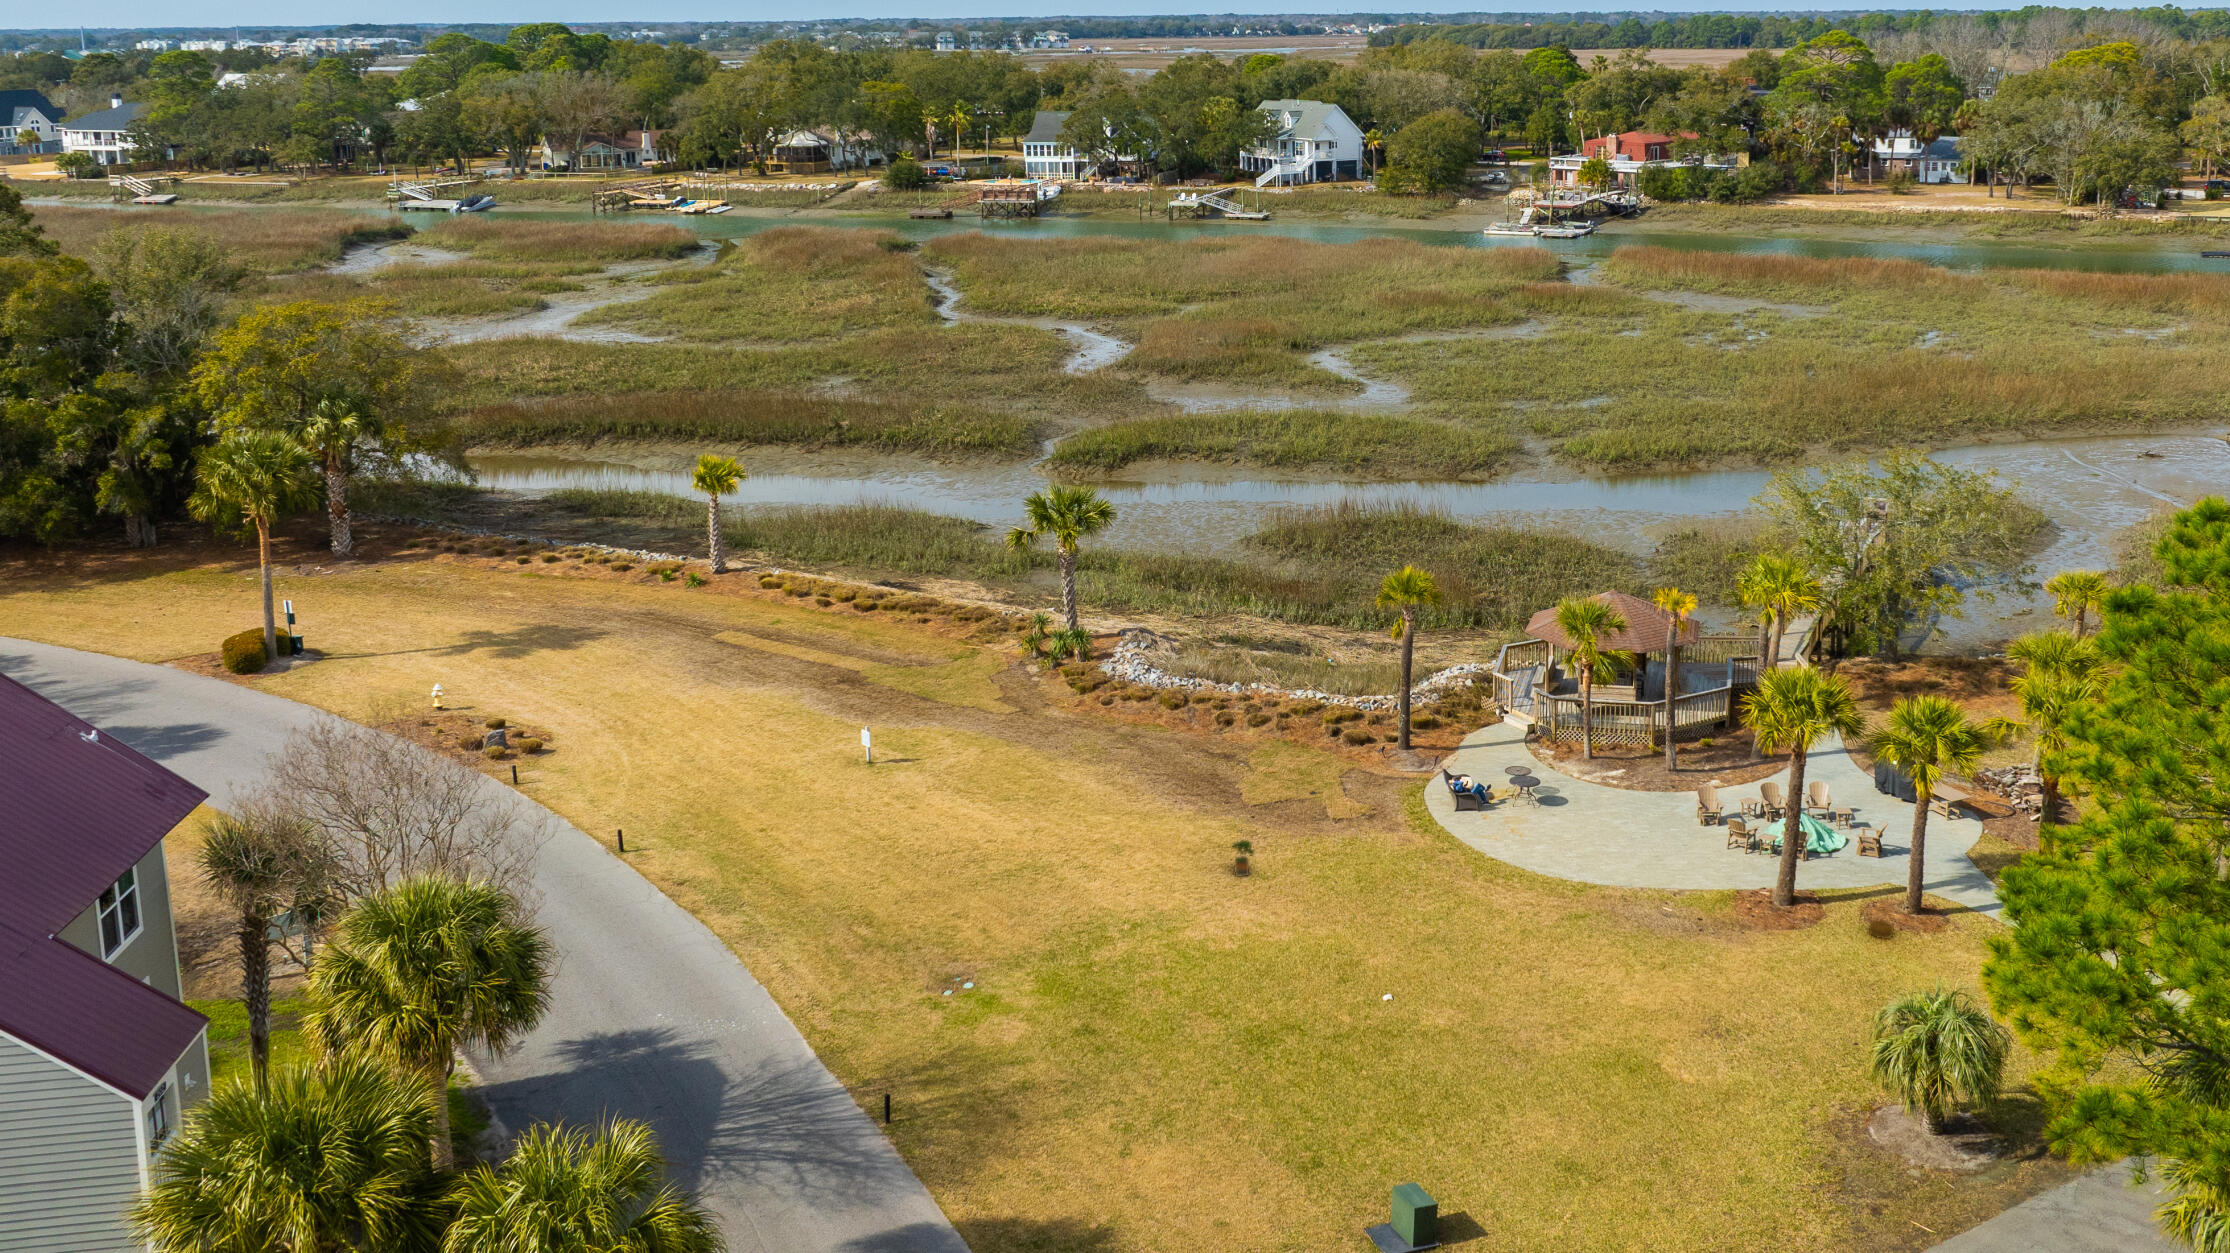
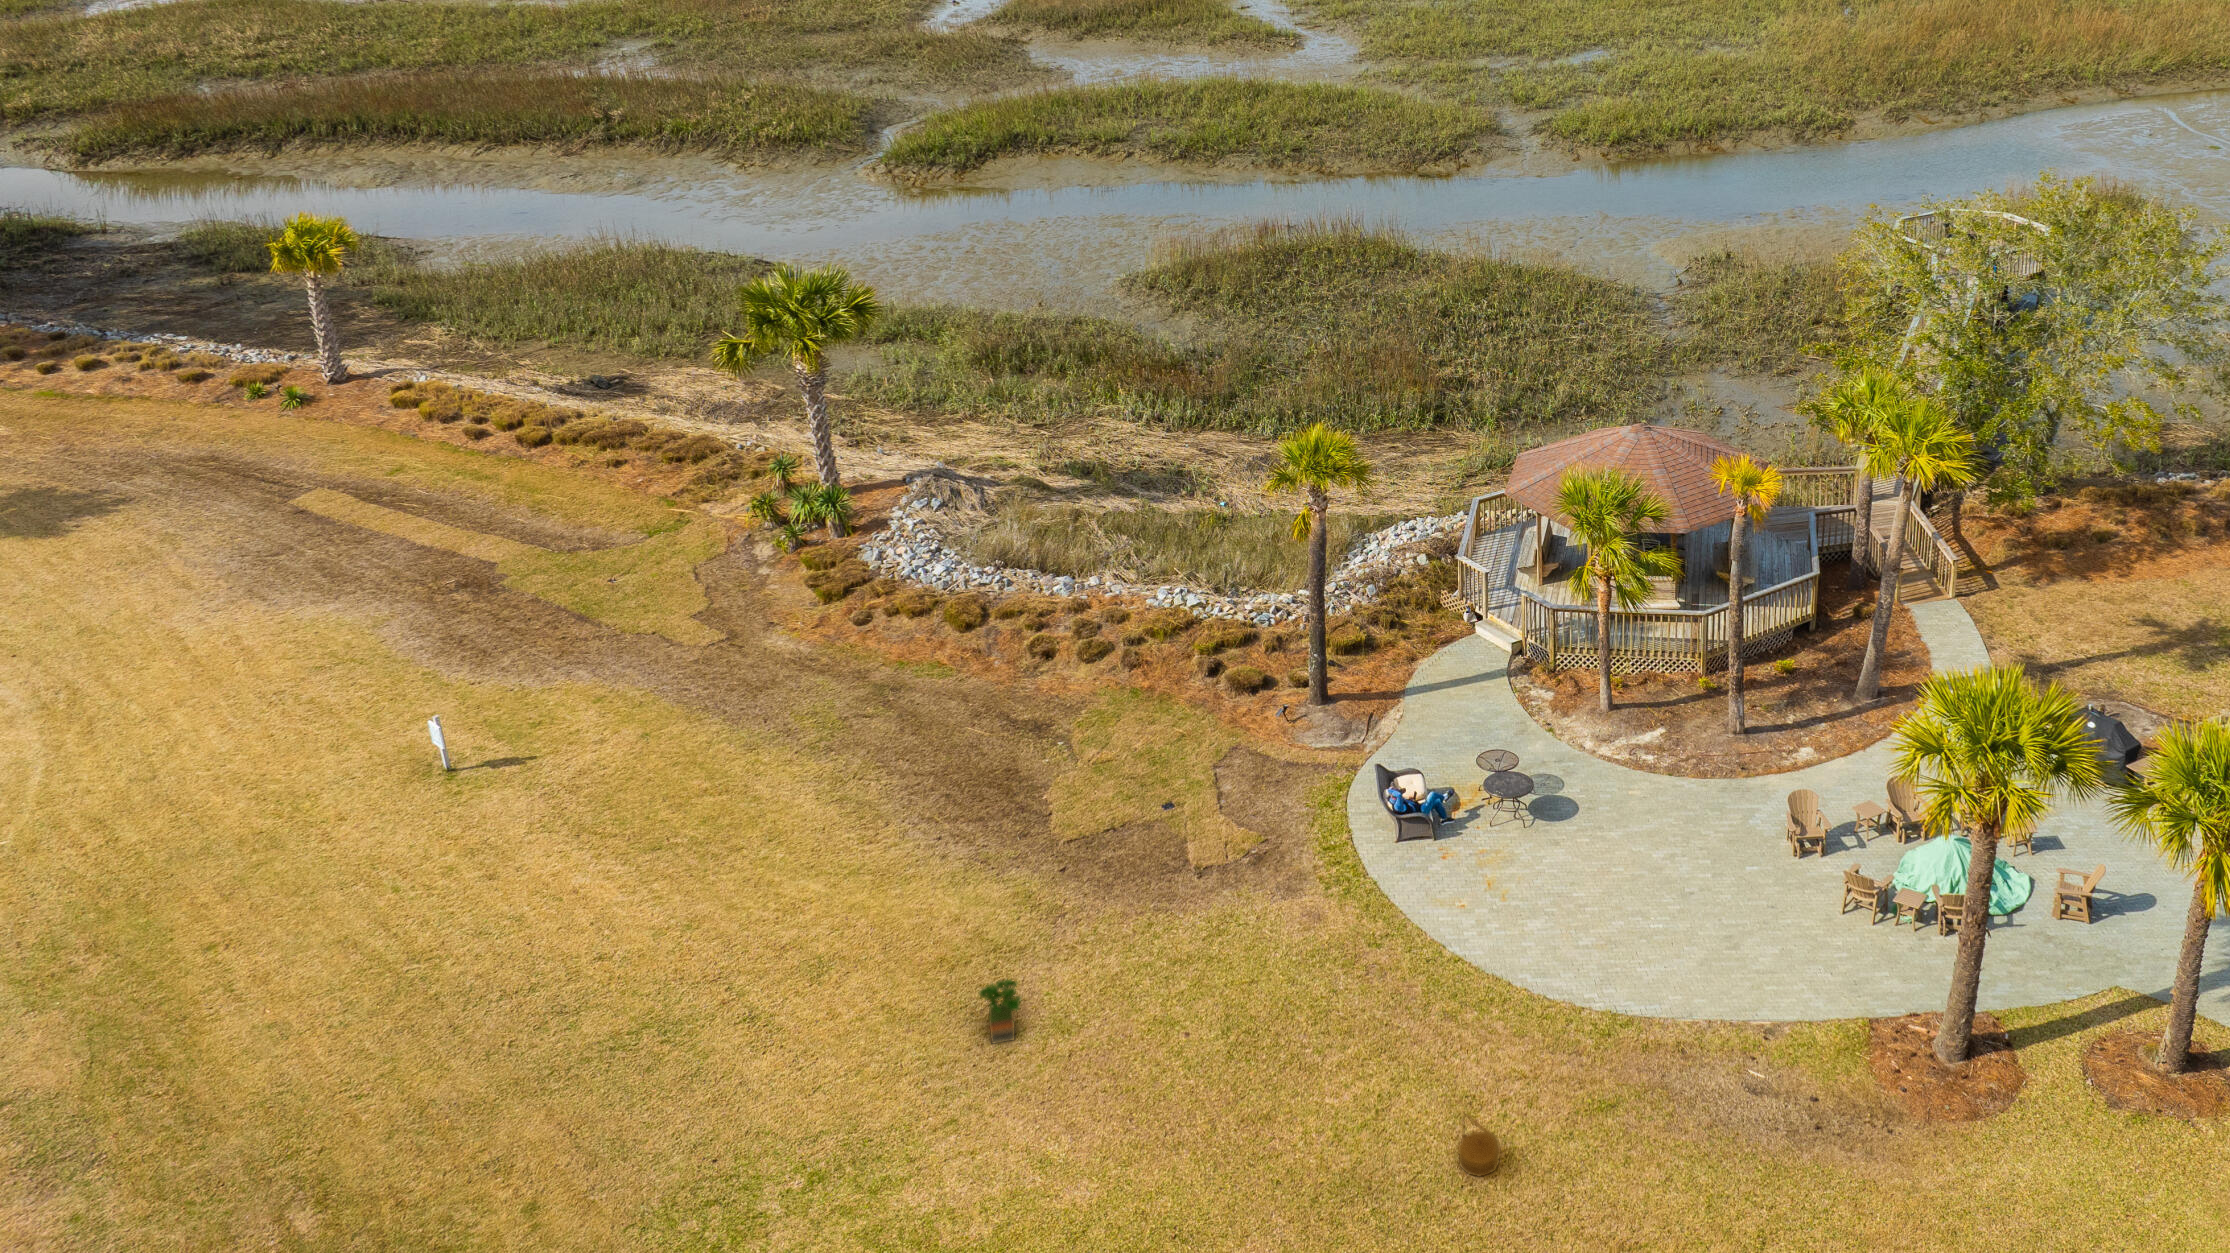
basket: present [1869,910,1893,939] -> present [1458,1115,1501,1176]

